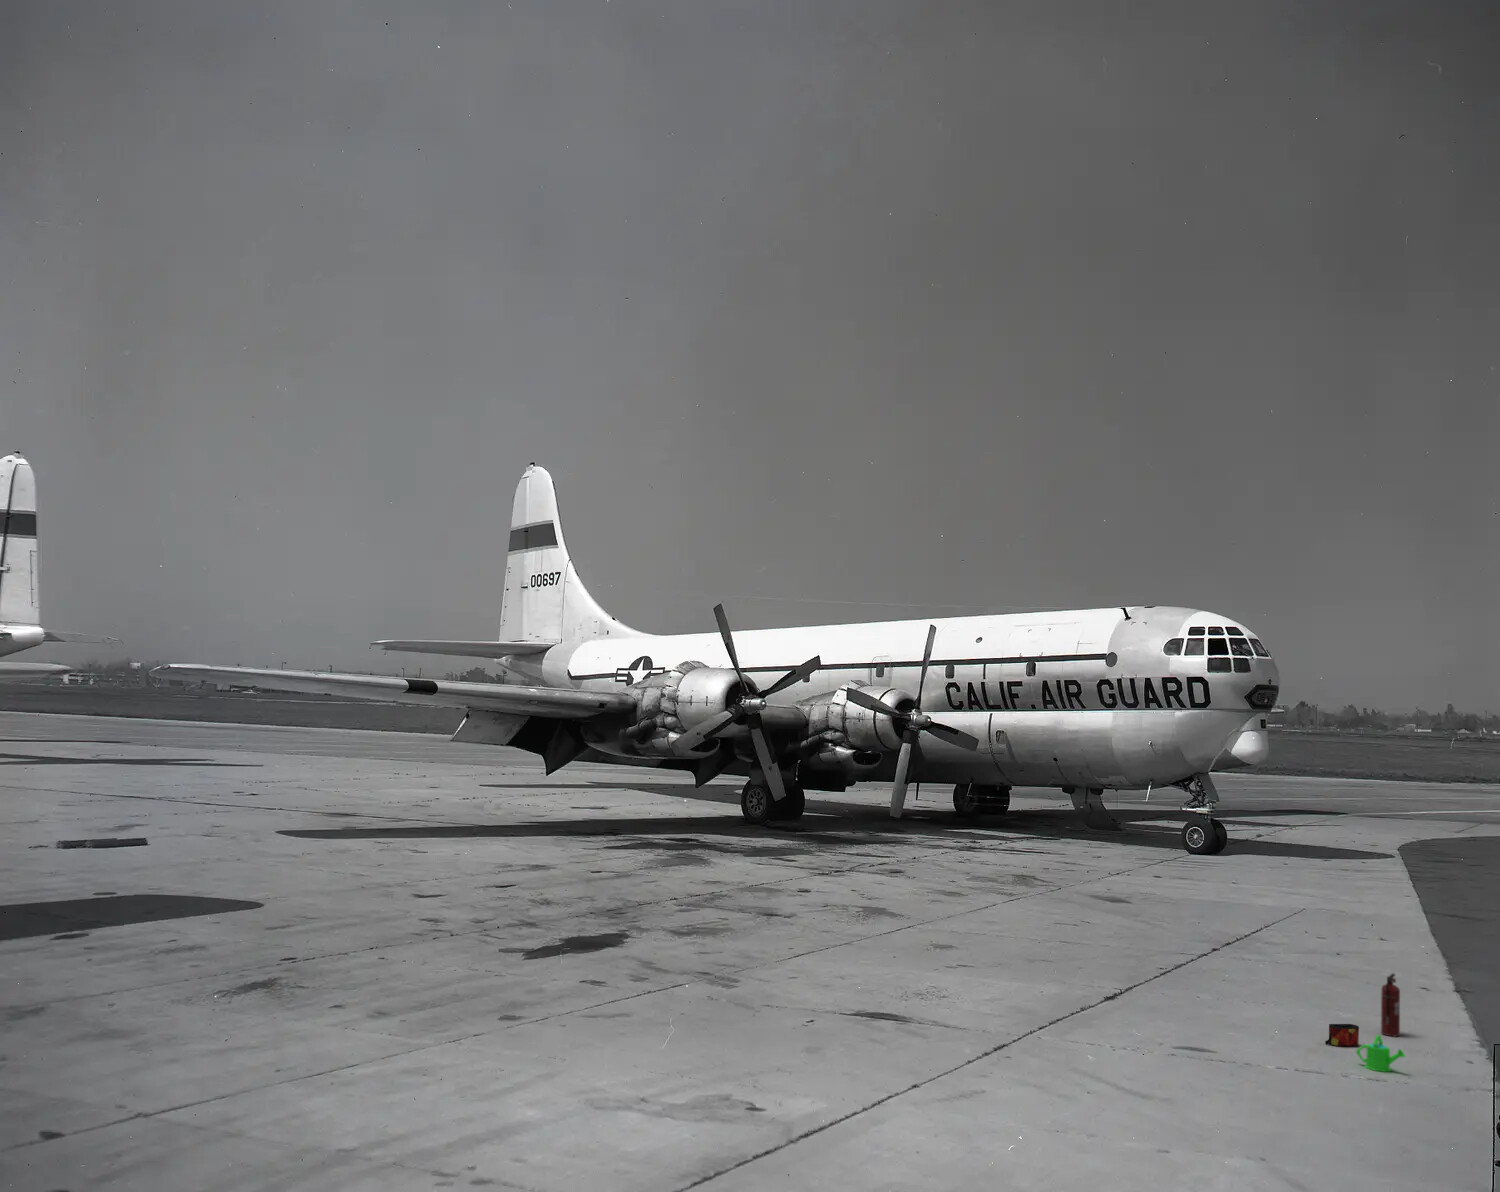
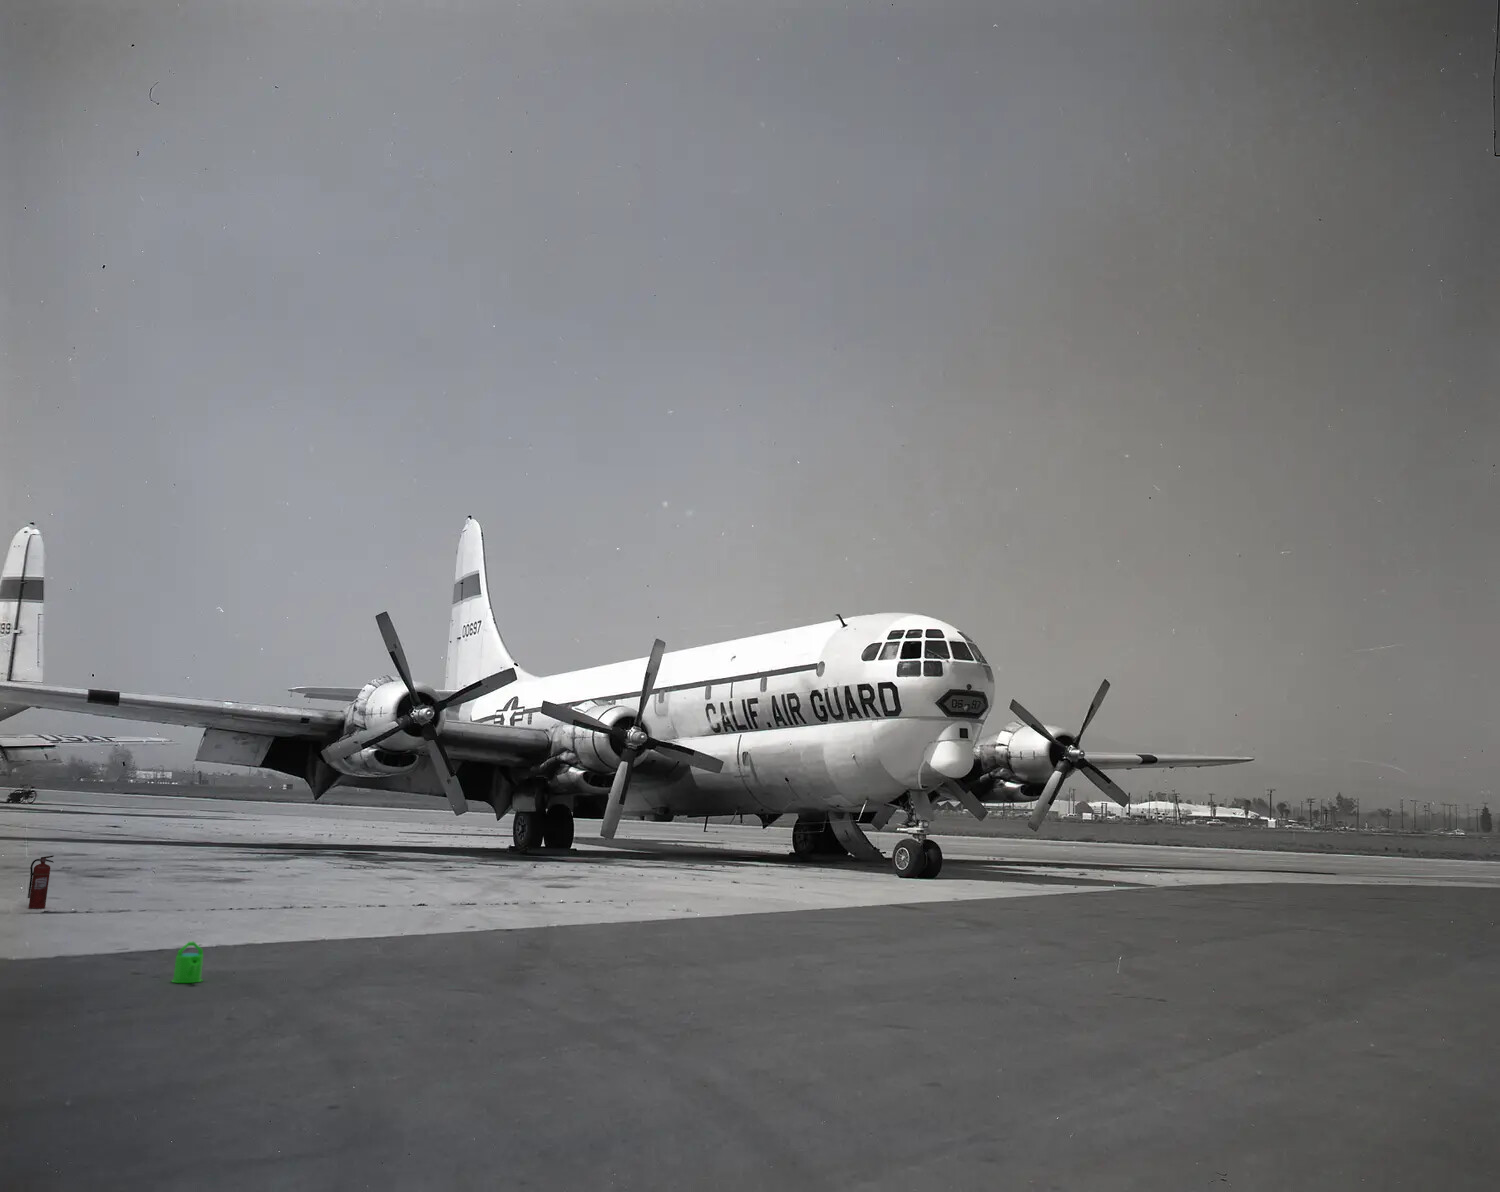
fire extinguisher: present [1381,974,1400,1037] -> present [28,856,54,909]
bag: present [1325,1024,1359,1047] -> none [234,942,278,969]

